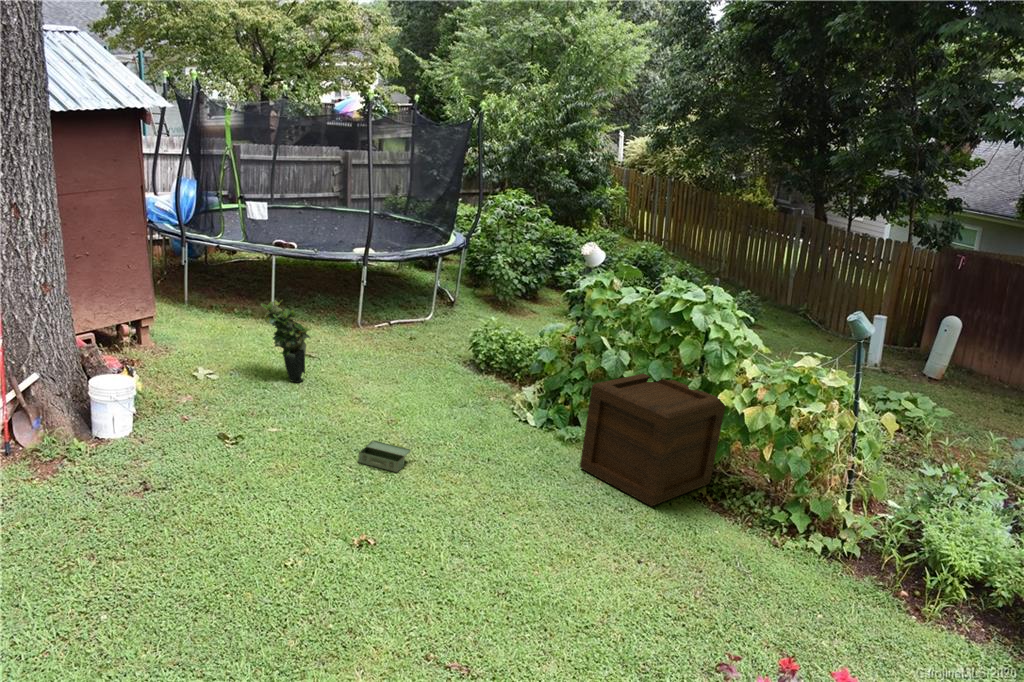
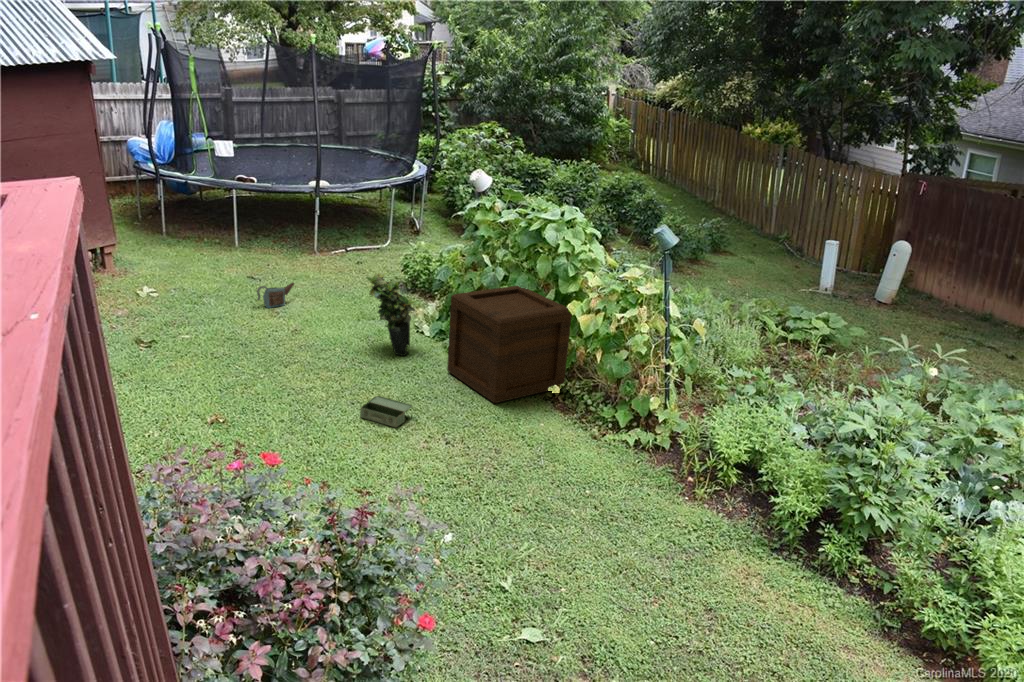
potted plant: present [261,301,311,383] -> present [366,272,415,356]
watering can: none [335,363,373,393] -> present [257,283,294,308]
toolbox: present [358,441,411,472] -> present [360,396,412,427]

